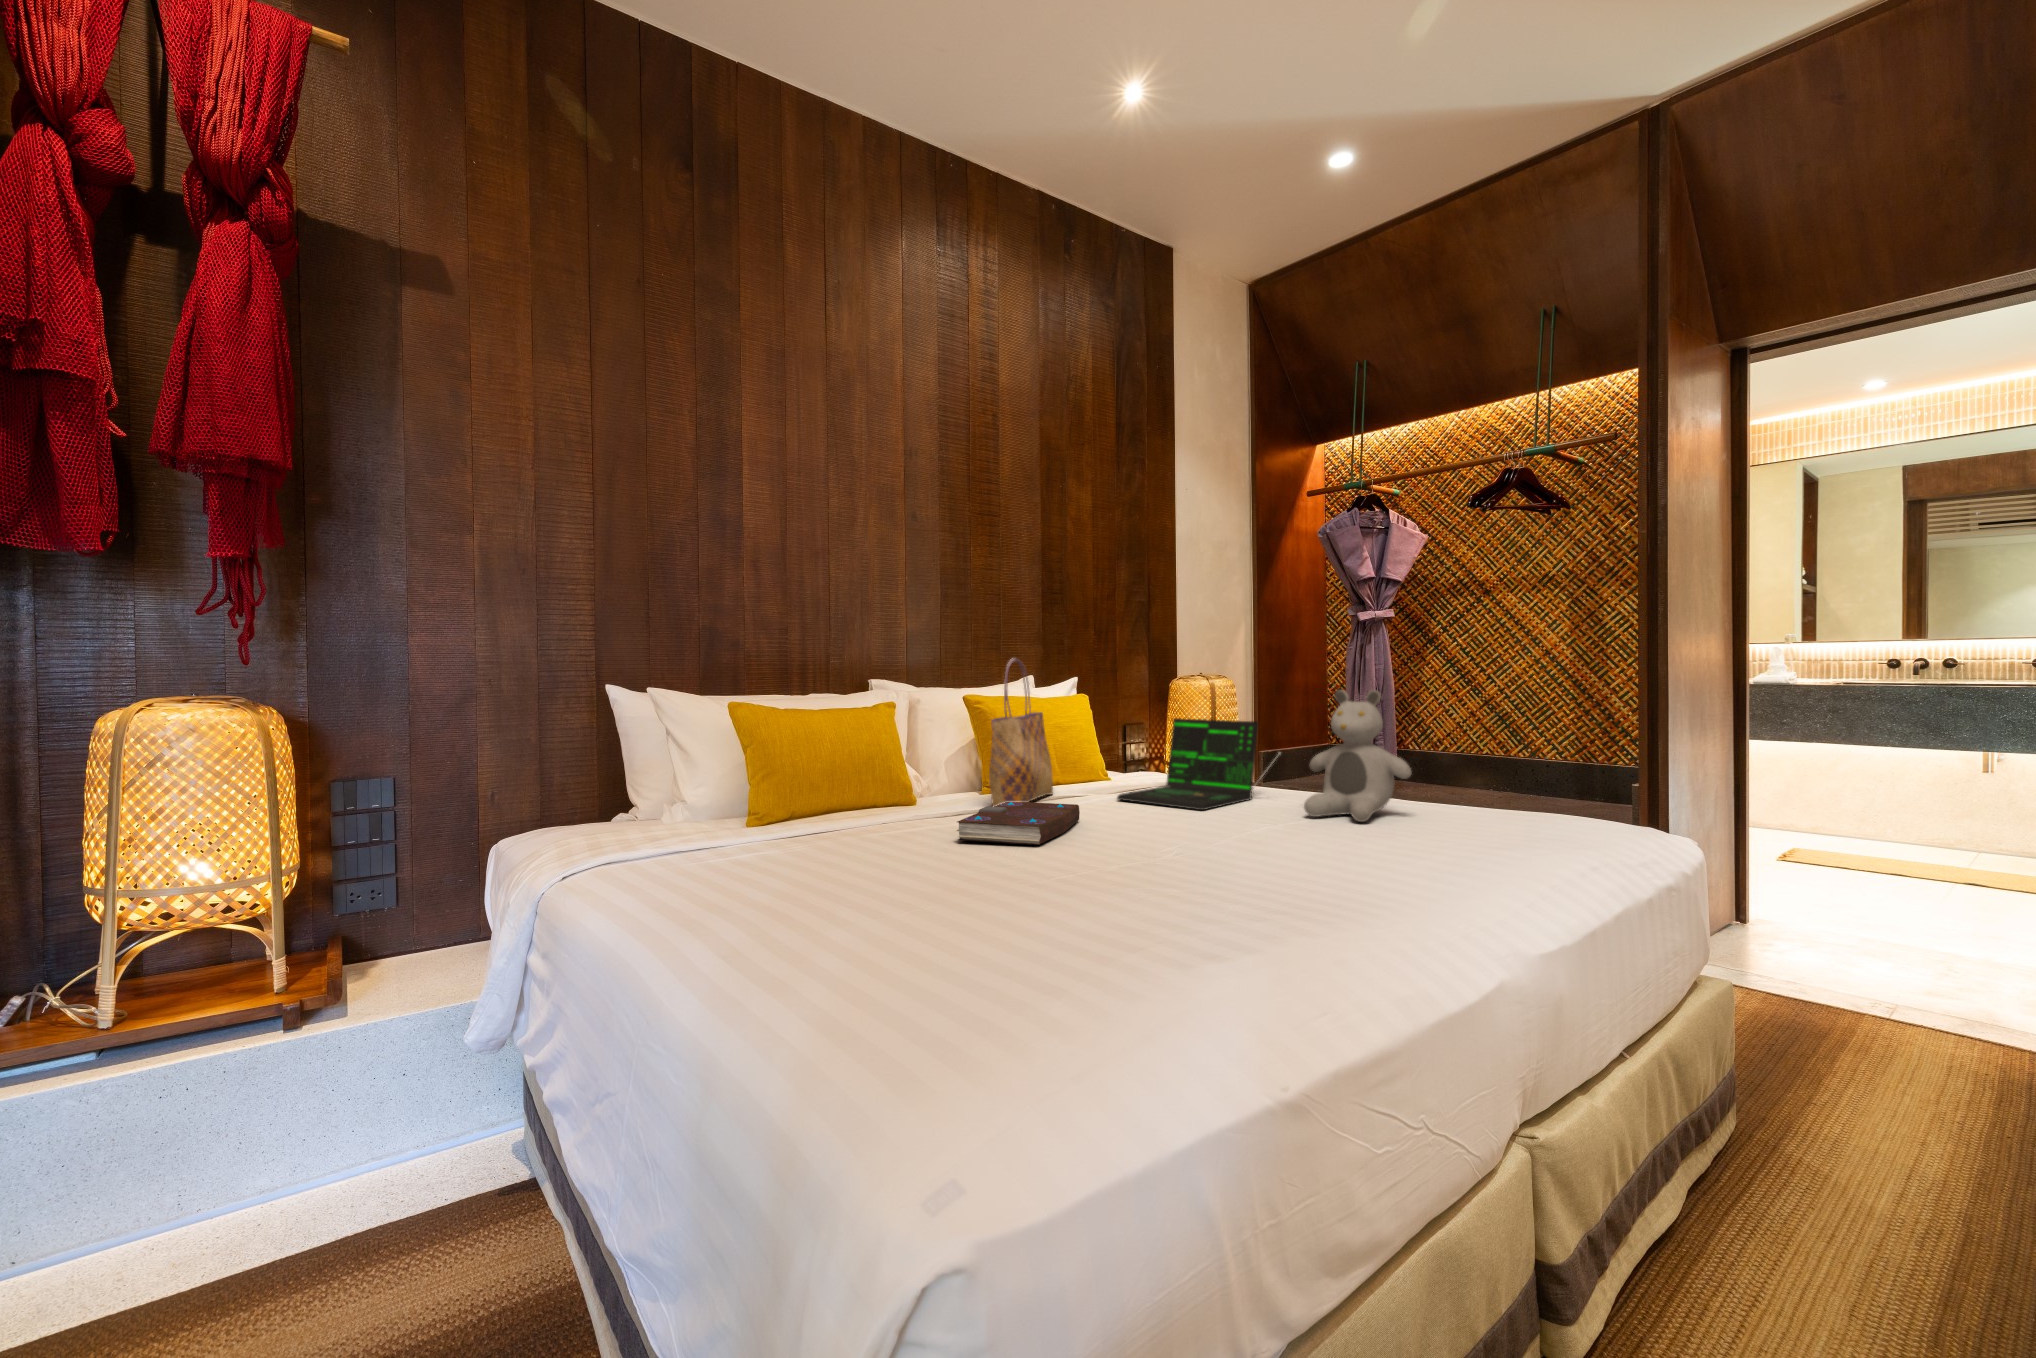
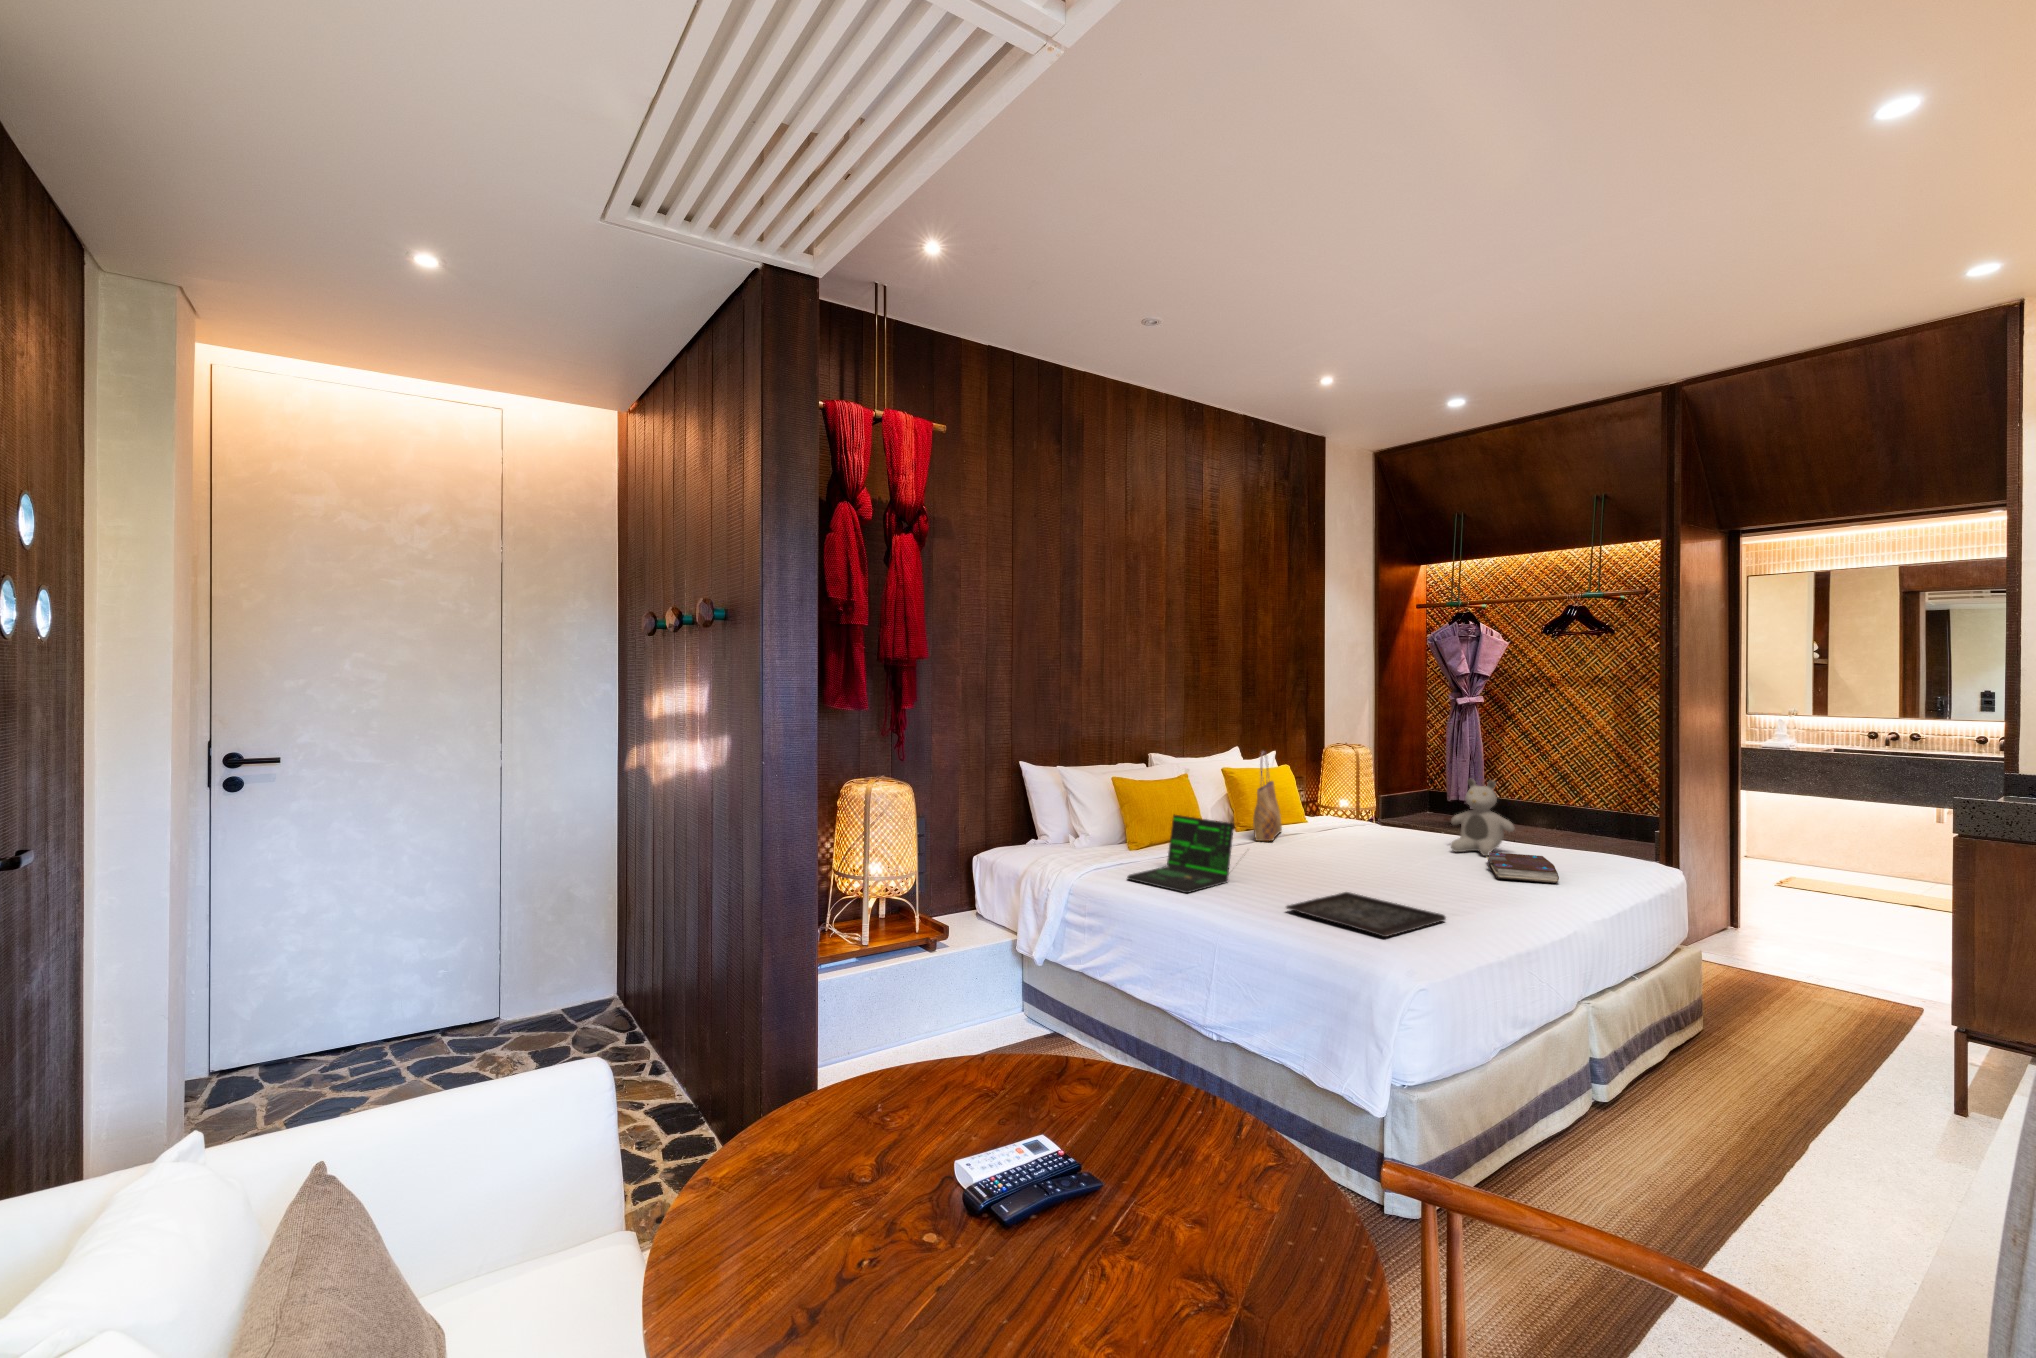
laptop: present [1117,718,1280,810] -> present [1127,814,1245,893]
book: present [956,802,1080,845] -> present [1486,852,1559,883]
tray: none [851,898,1203,1027] -> present [1286,892,1446,937]

